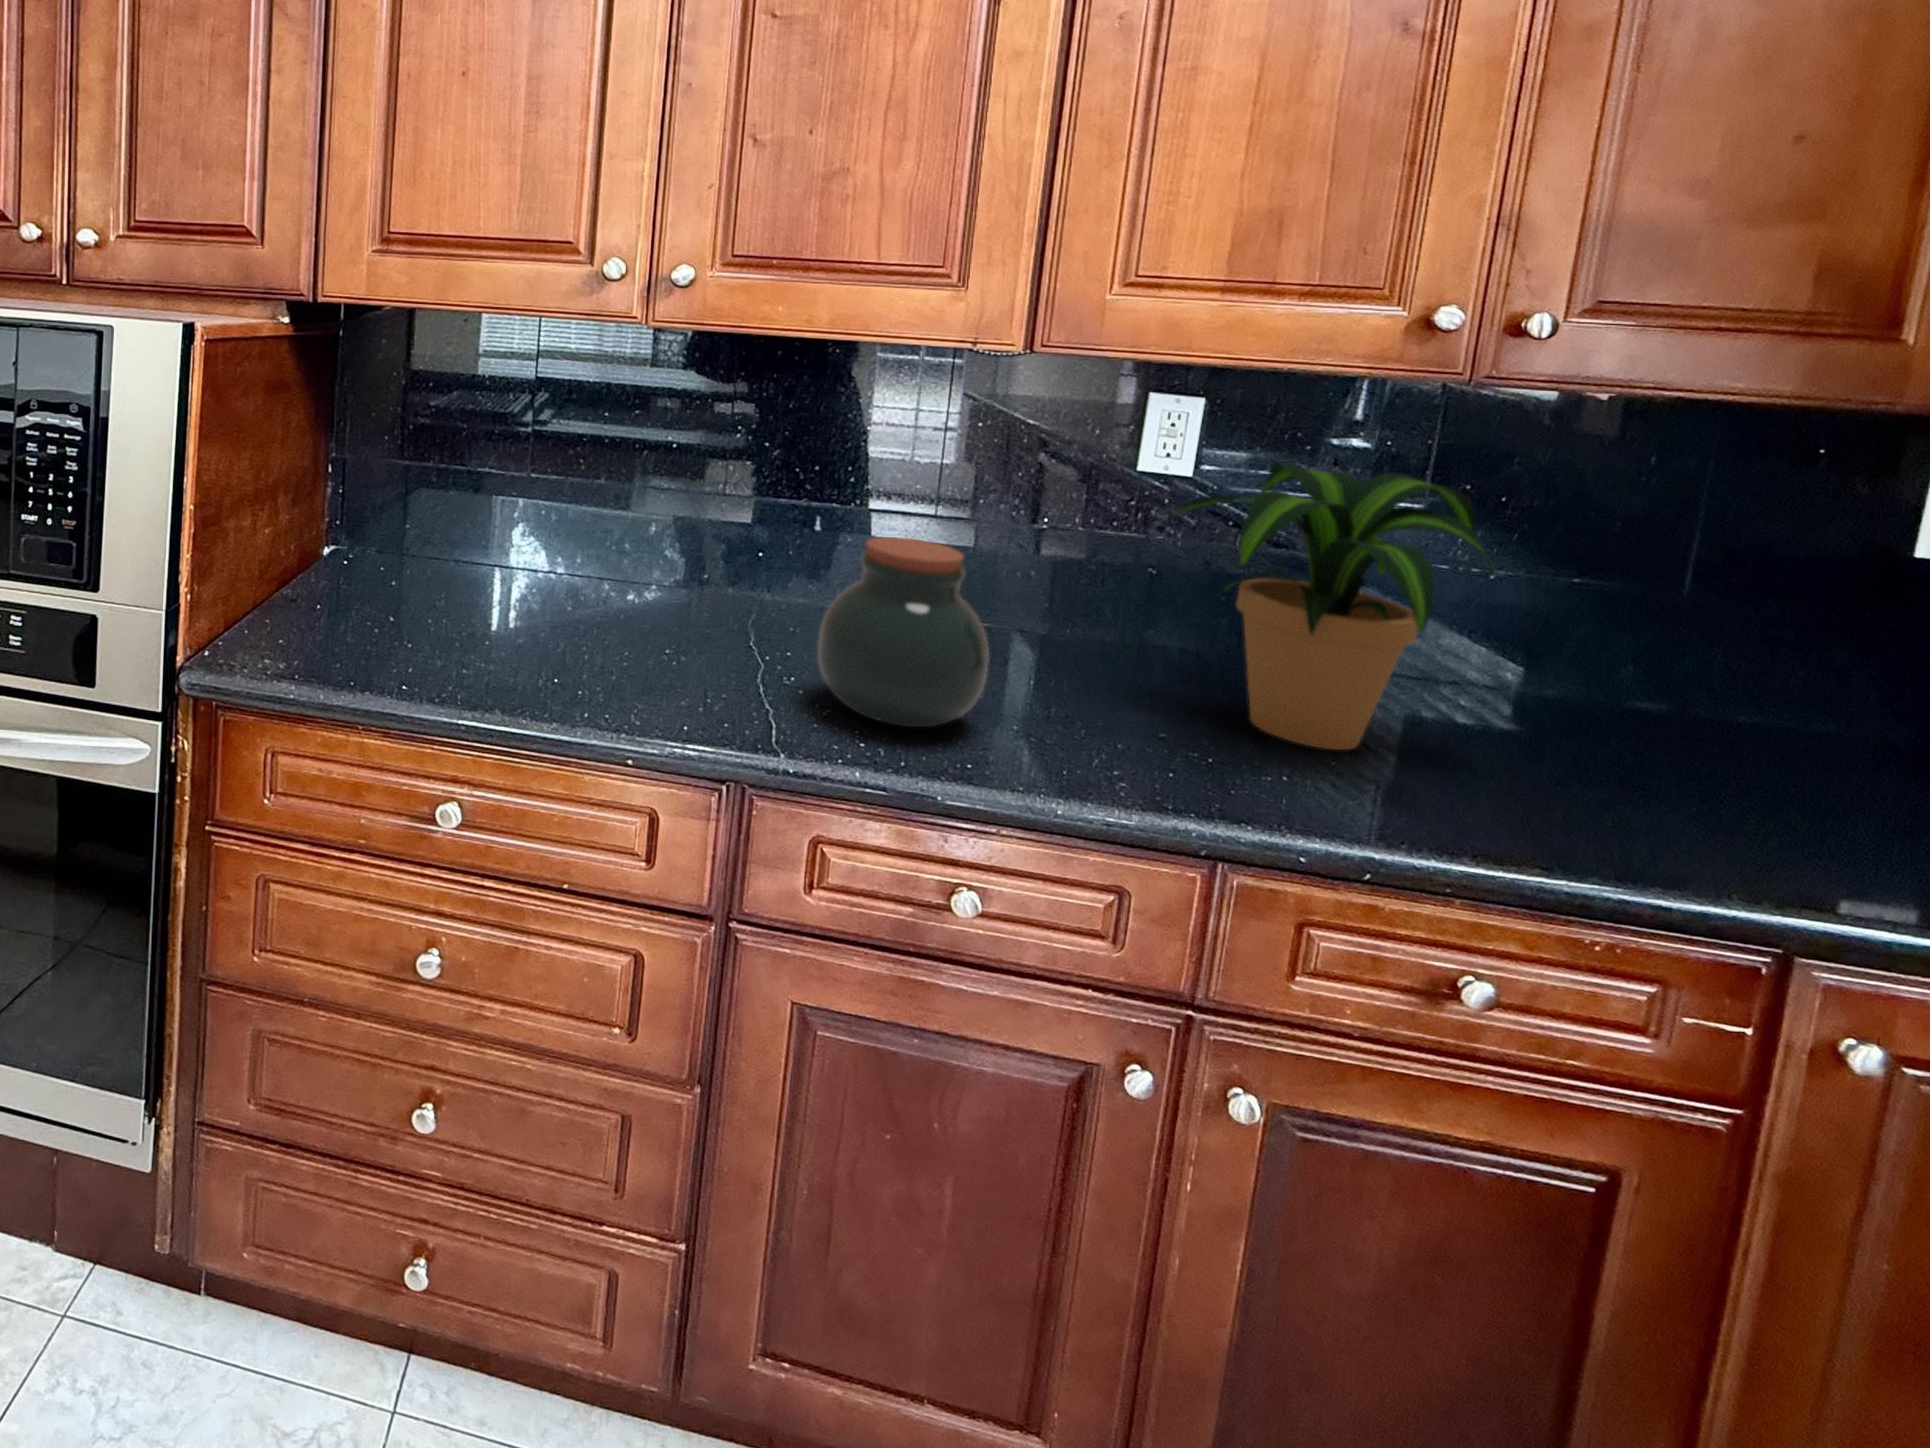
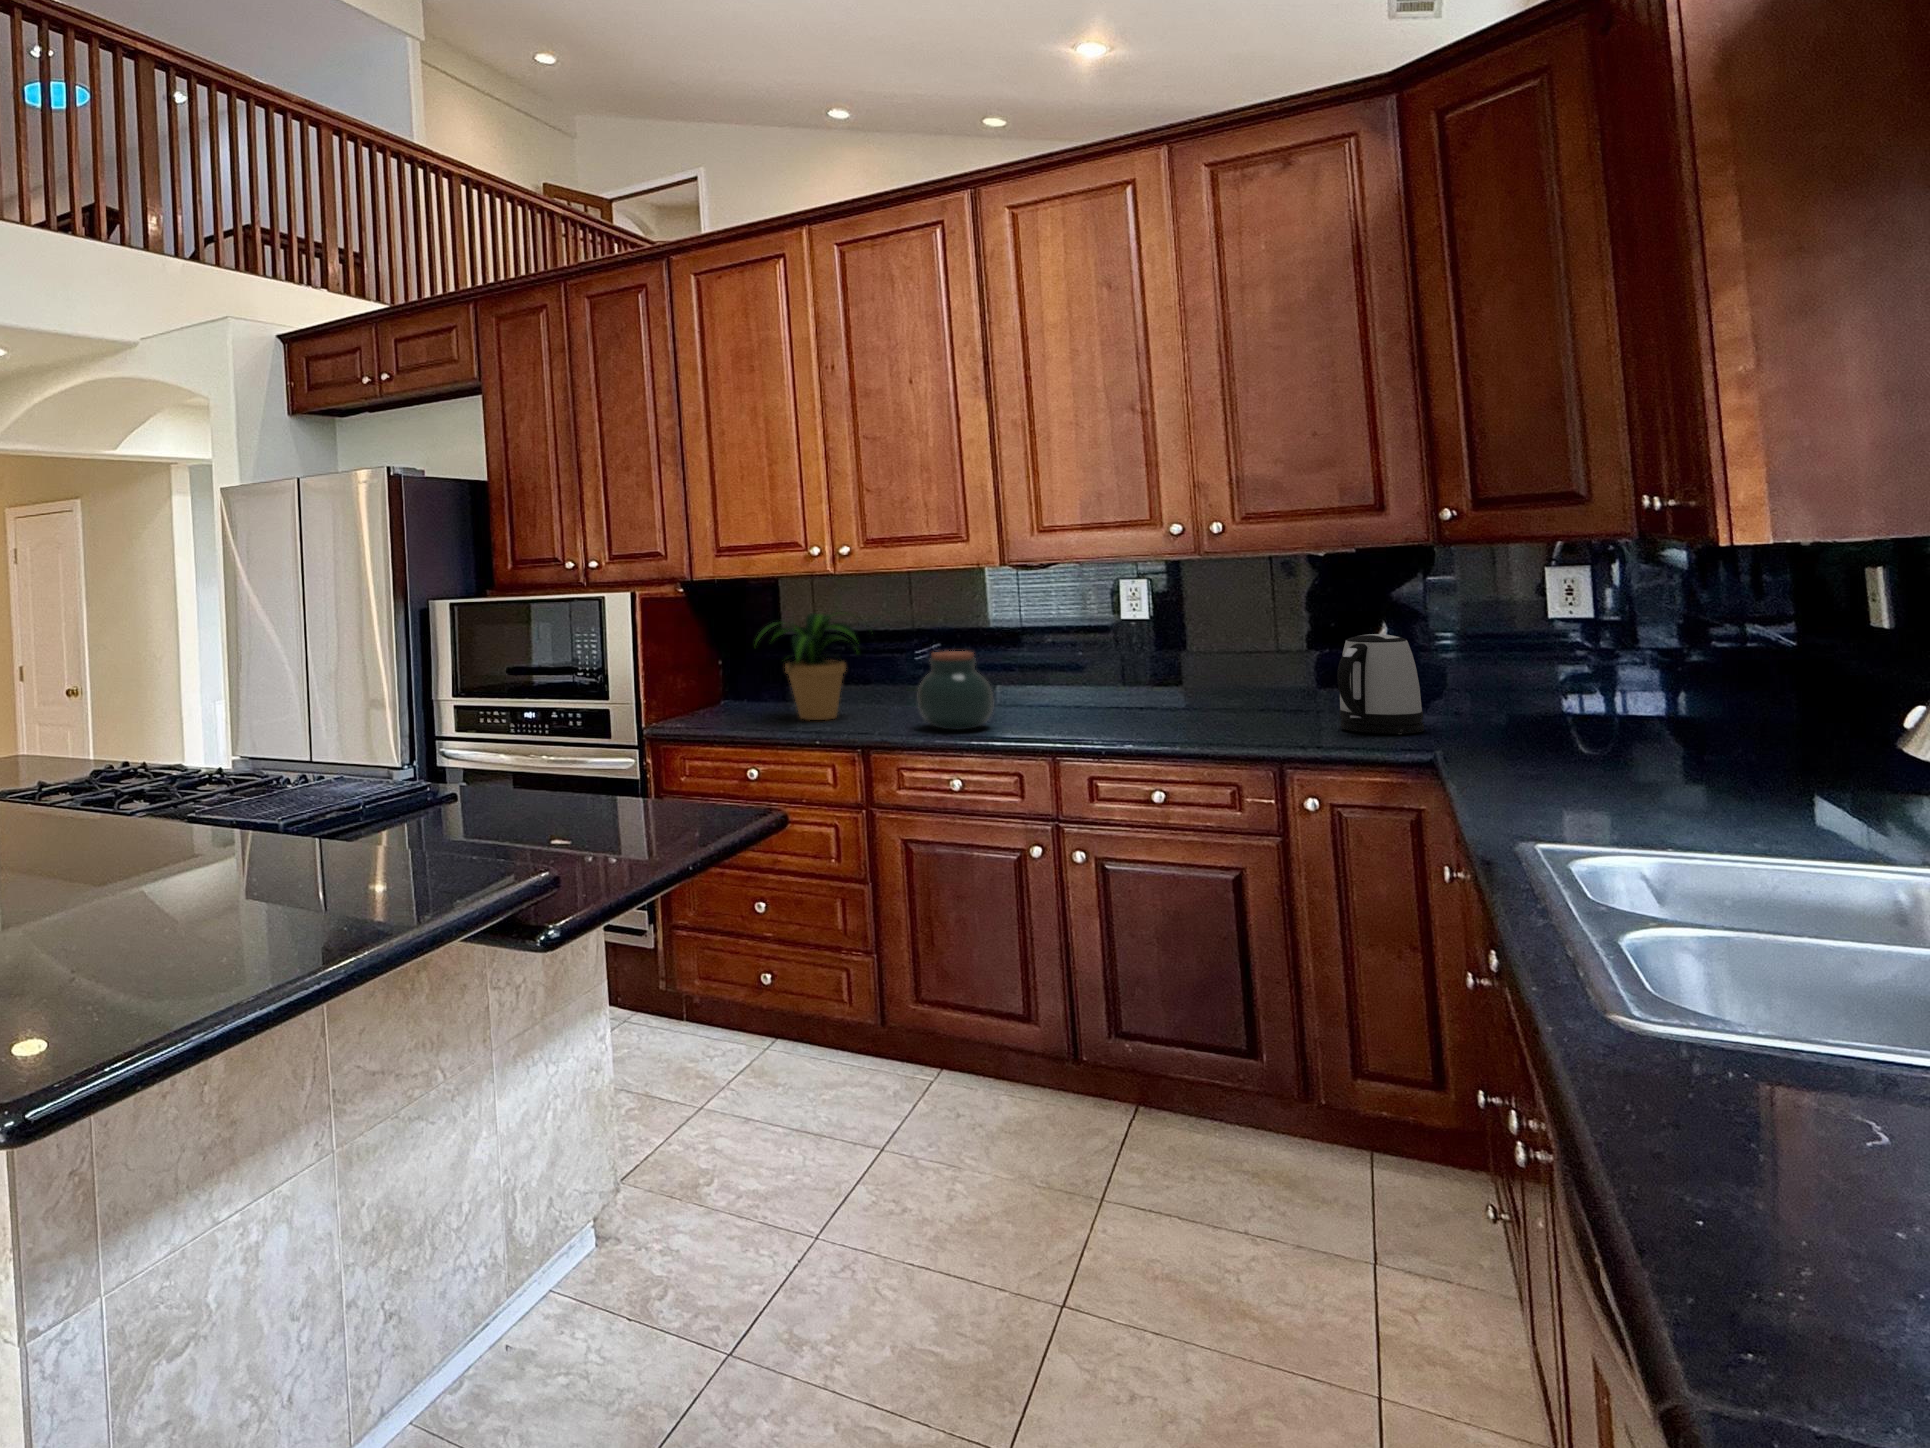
potted plant: present [1176,461,1496,750] -> present [756,613,858,720]
kettle: none [1648,590,1867,819] -> present [1337,634,1424,734]

